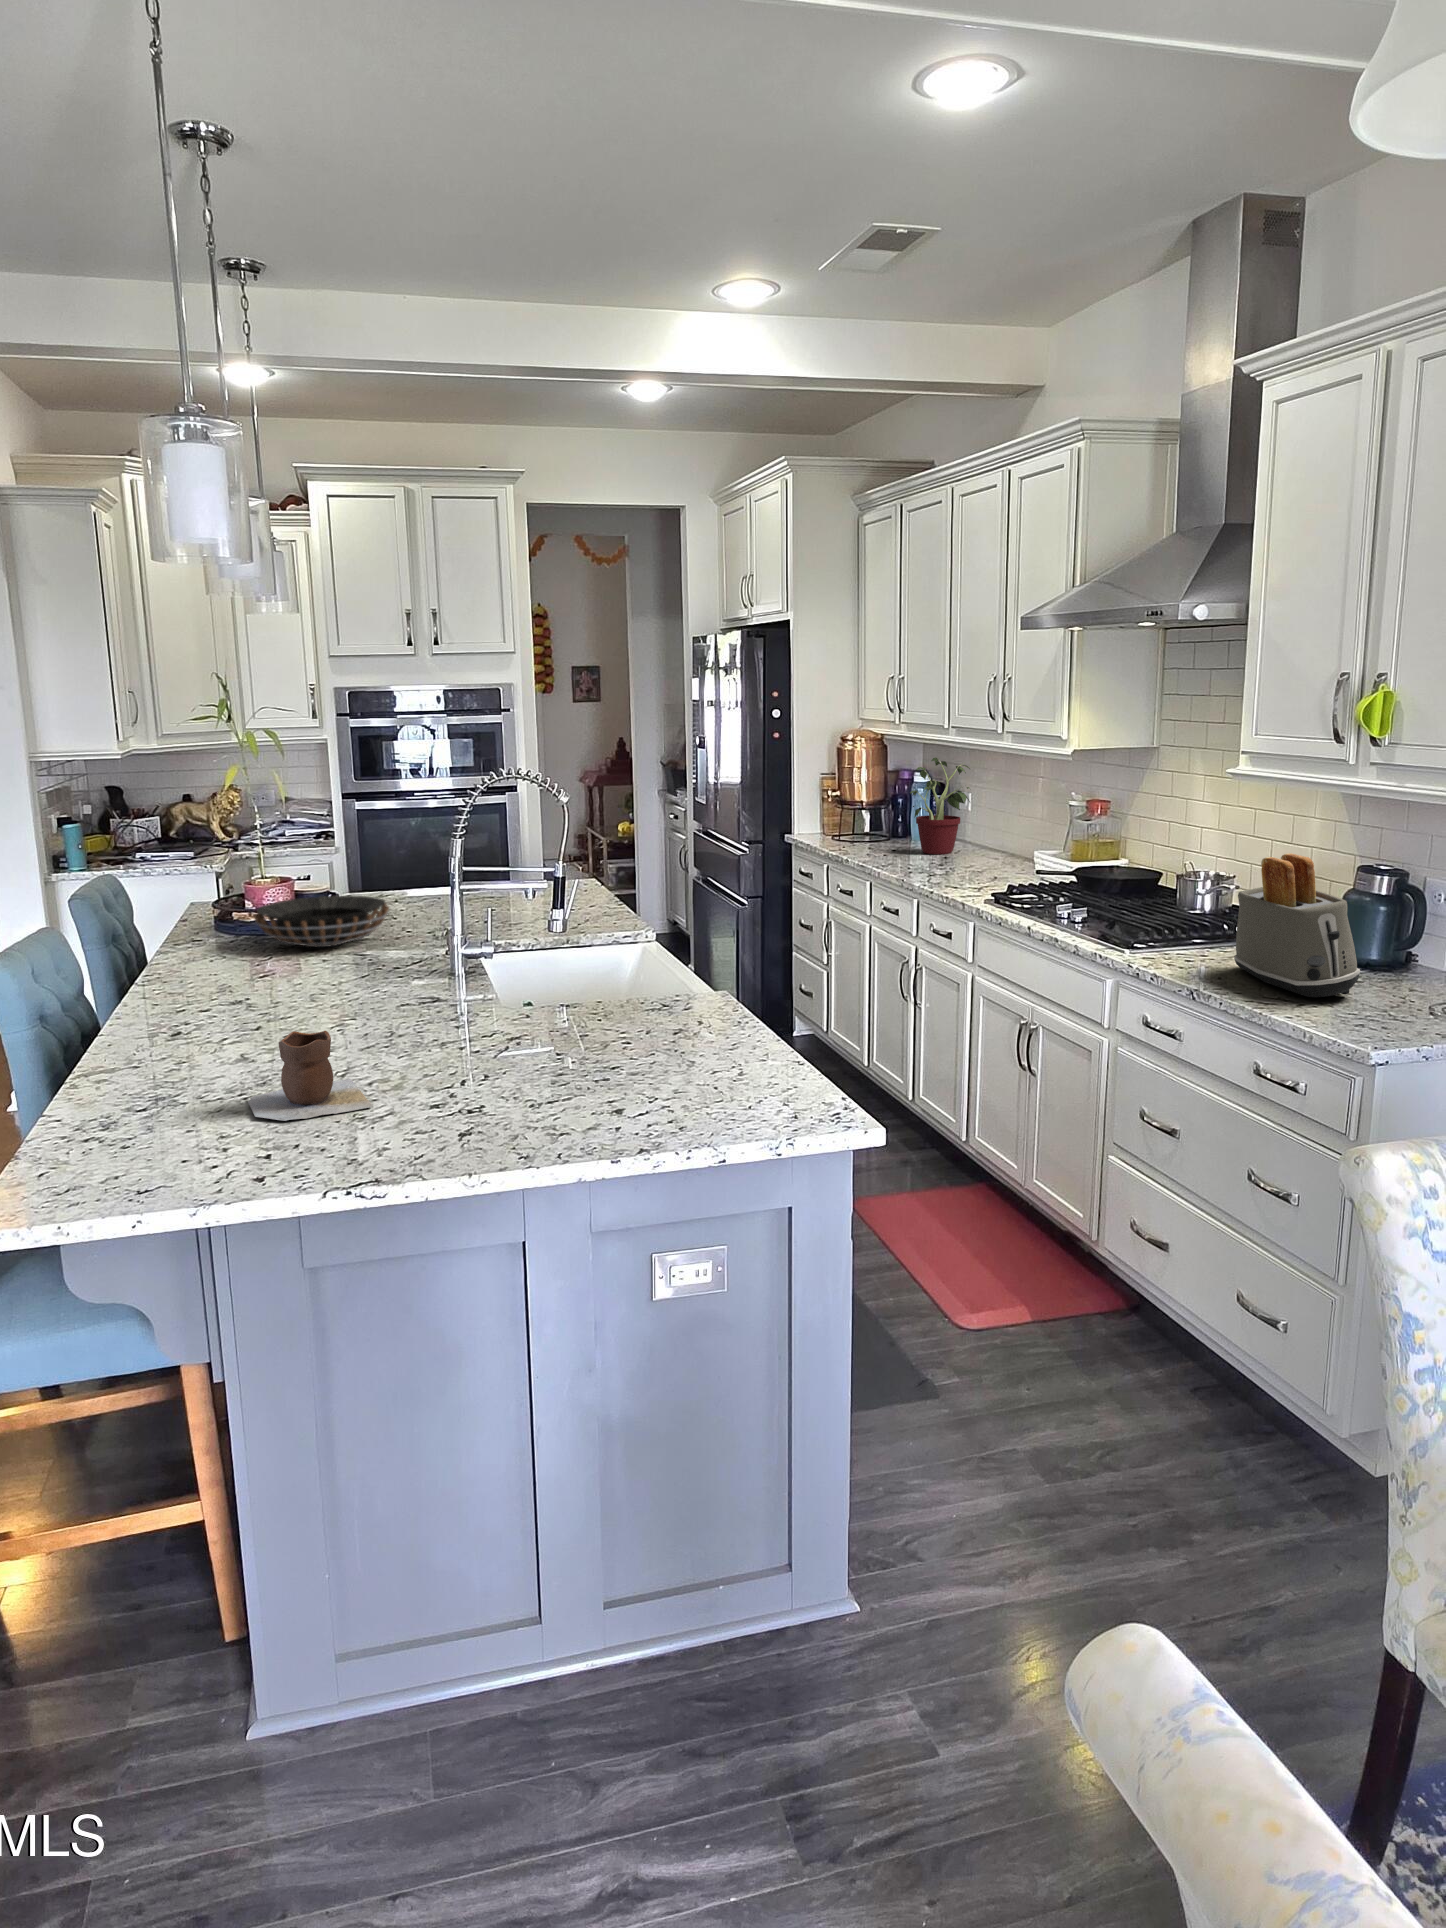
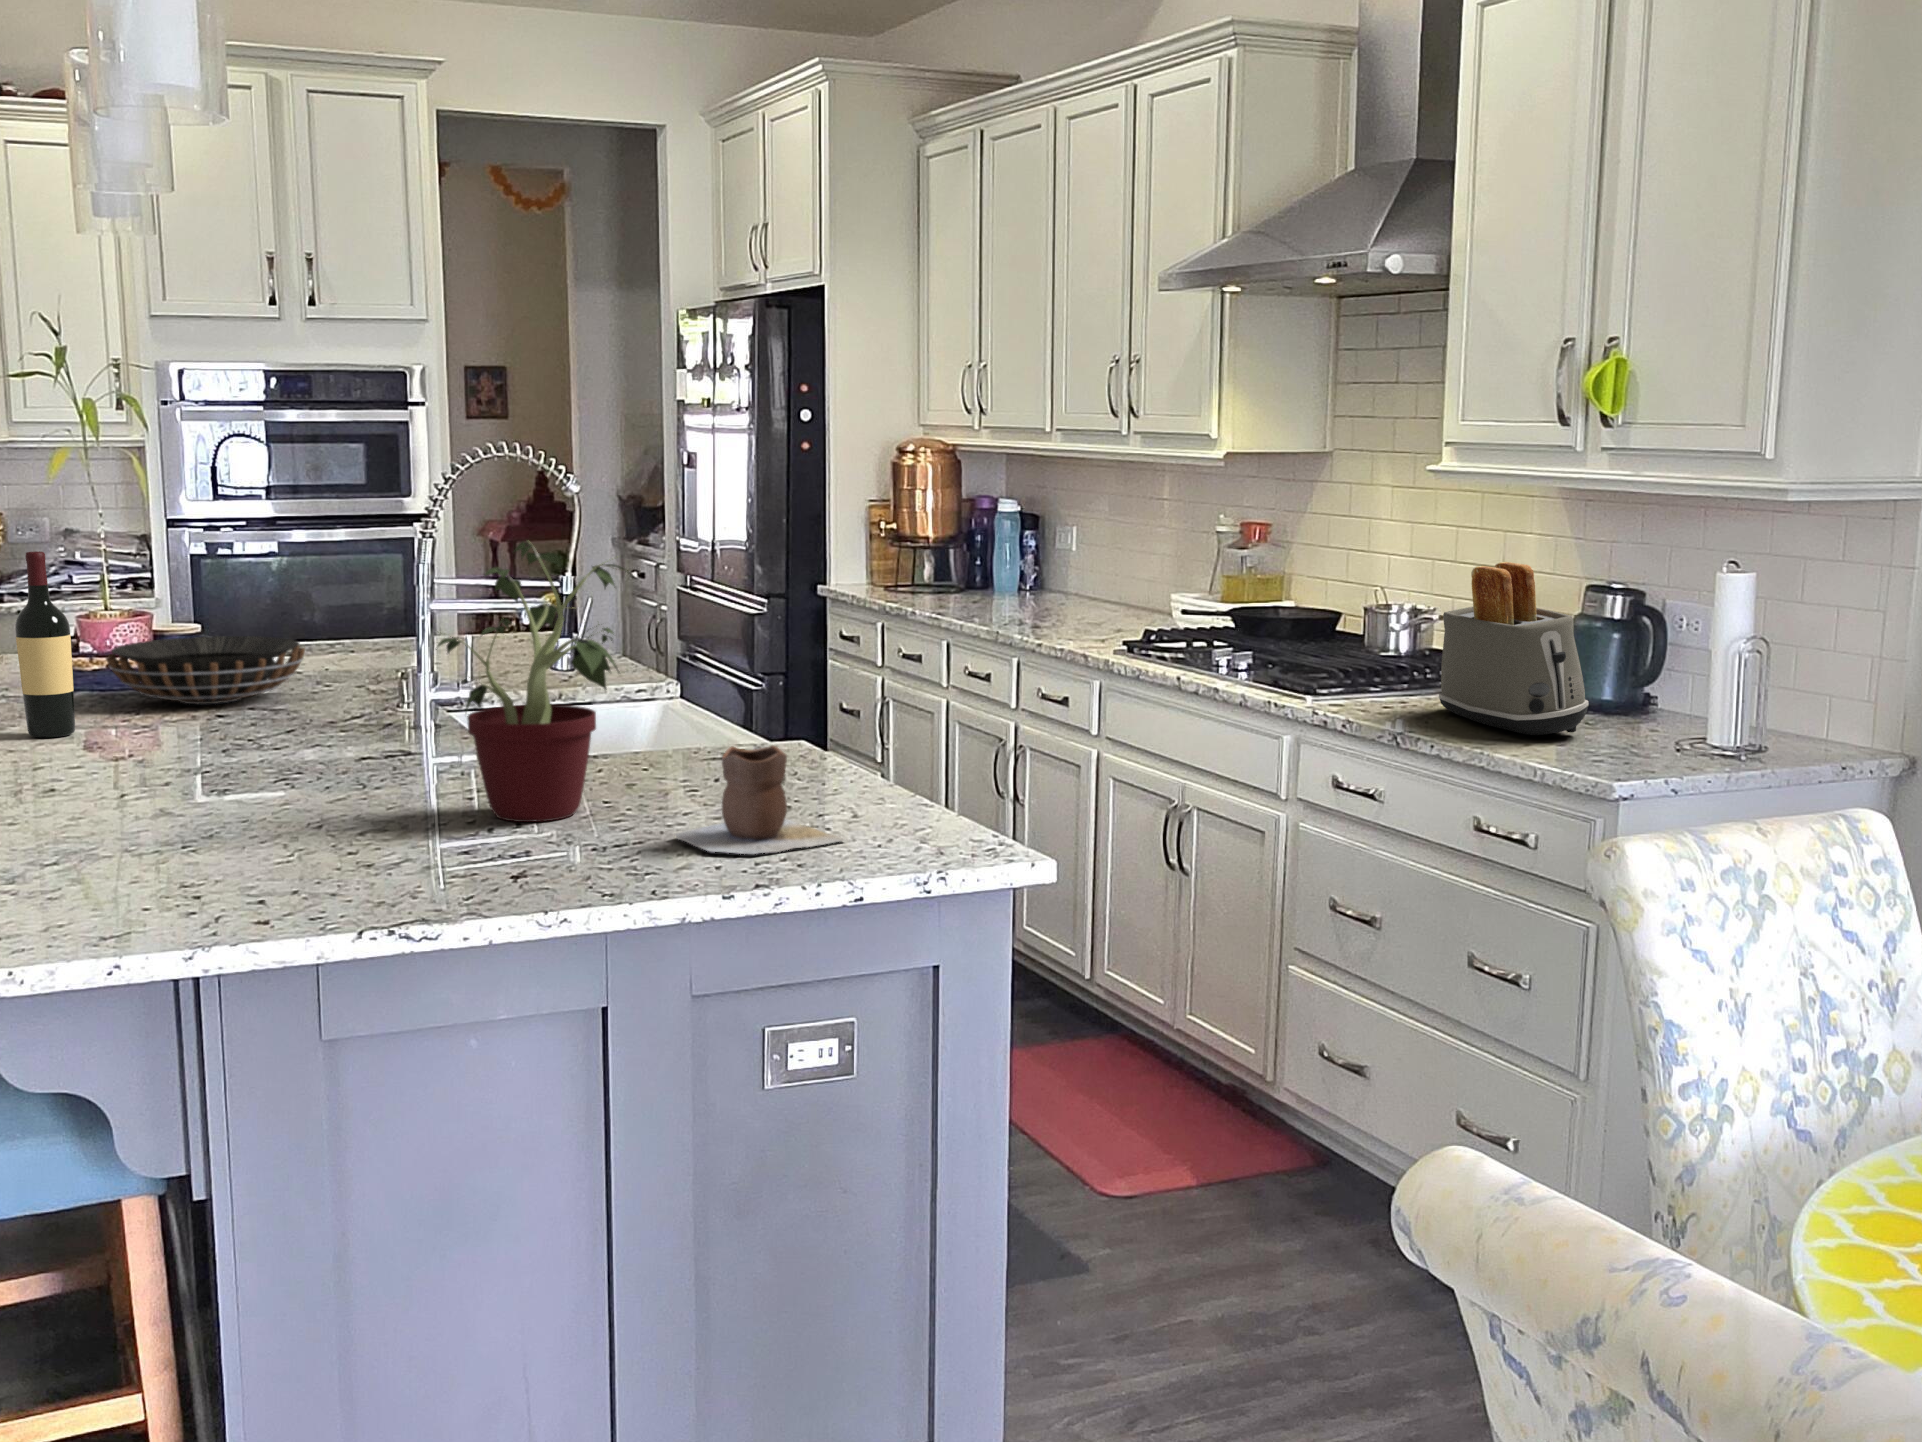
potted plant: present [911,757,970,855] -> present [436,541,628,822]
wine bottle: none [181,849,222,978] -> present [15,551,75,738]
vase: present [248,1031,373,1121] -> present [674,746,845,854]

